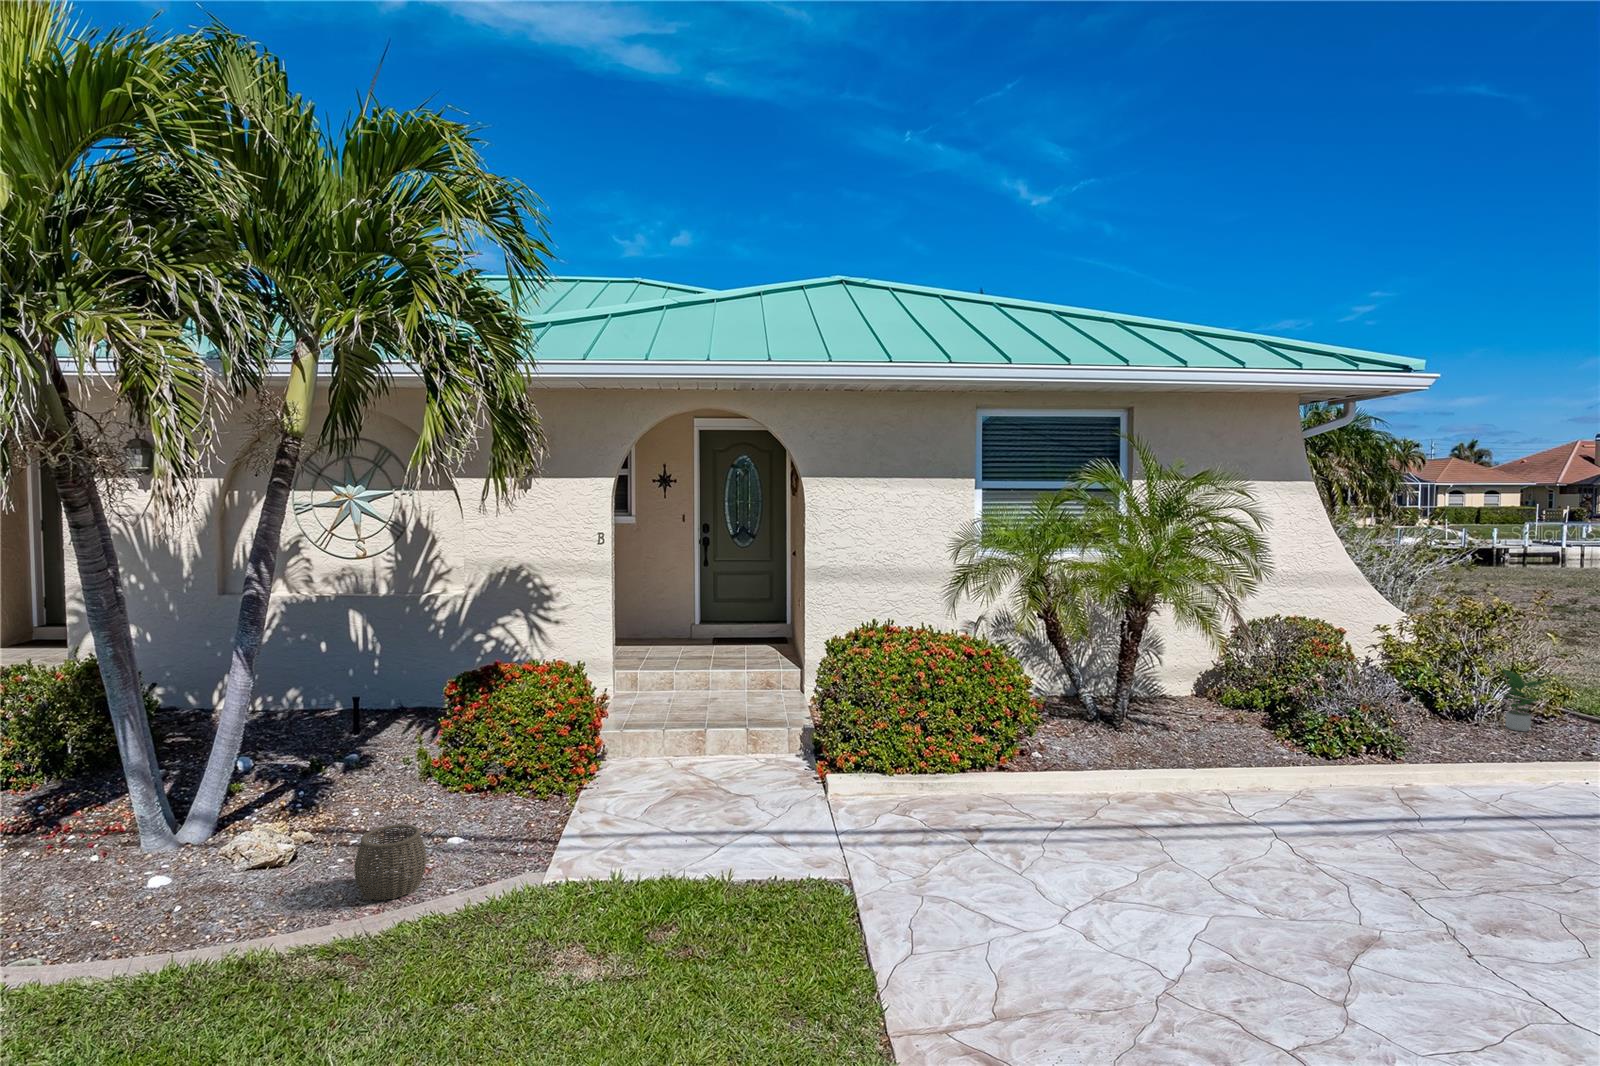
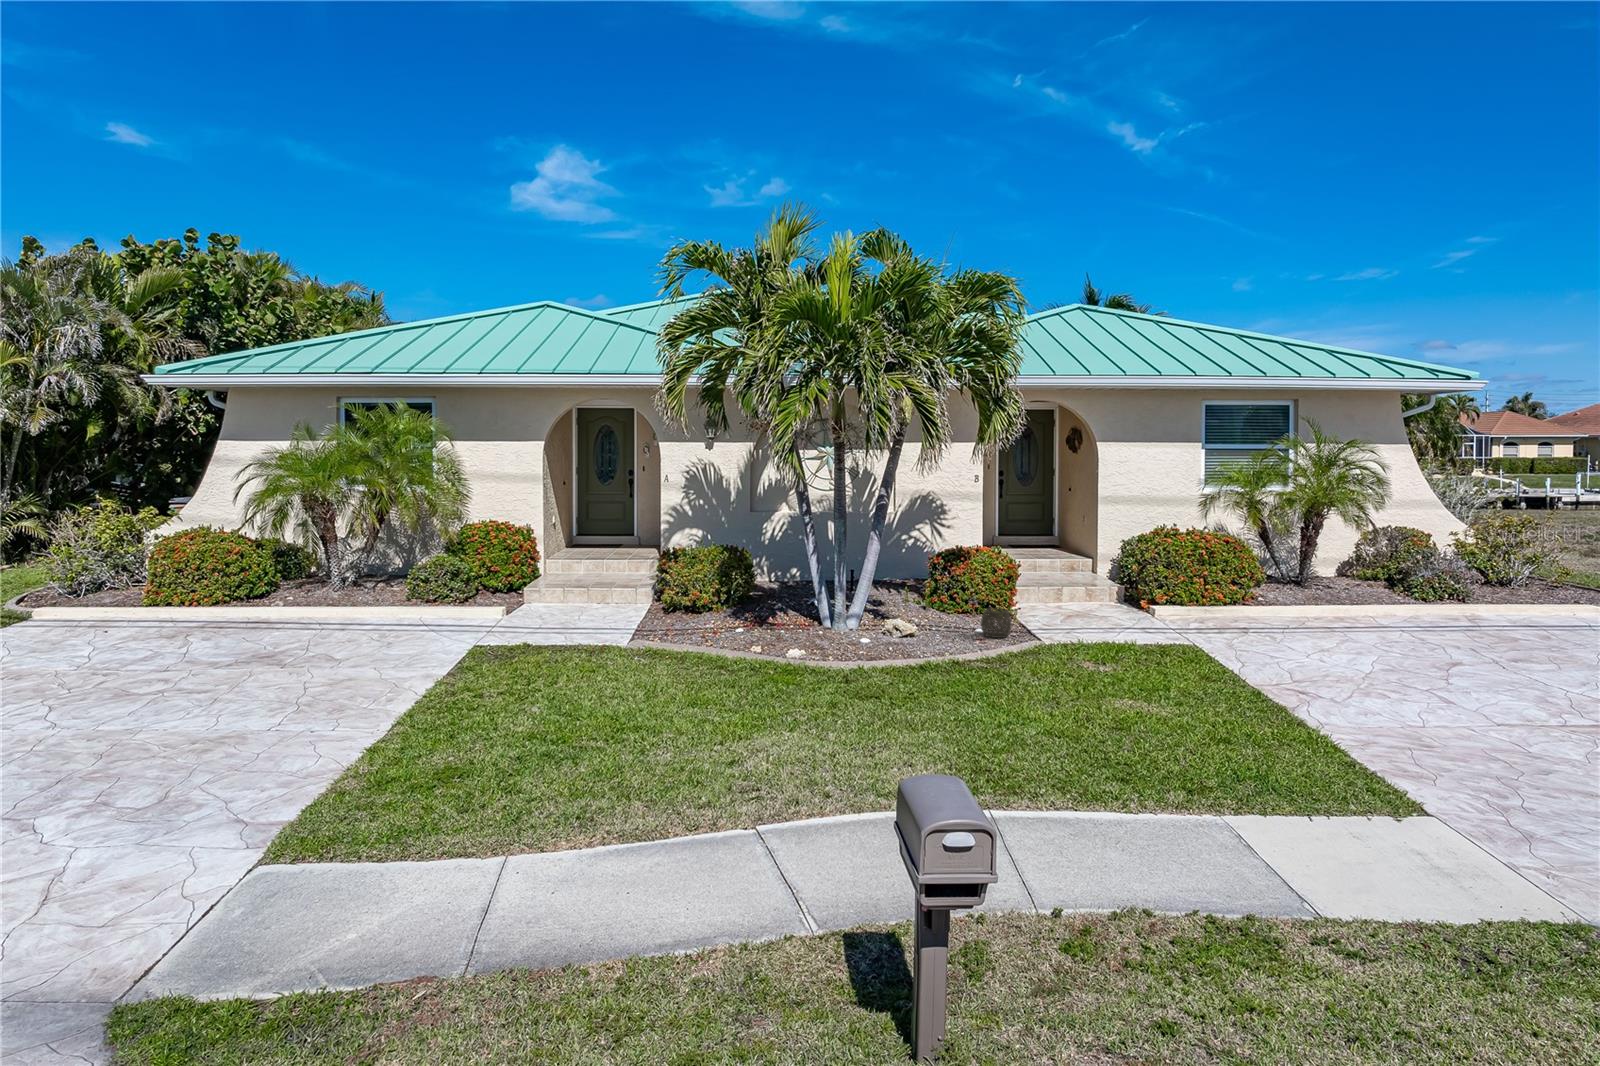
potted plant: present [1503,670,1549,731] -> none [1526,556,1559,592]

